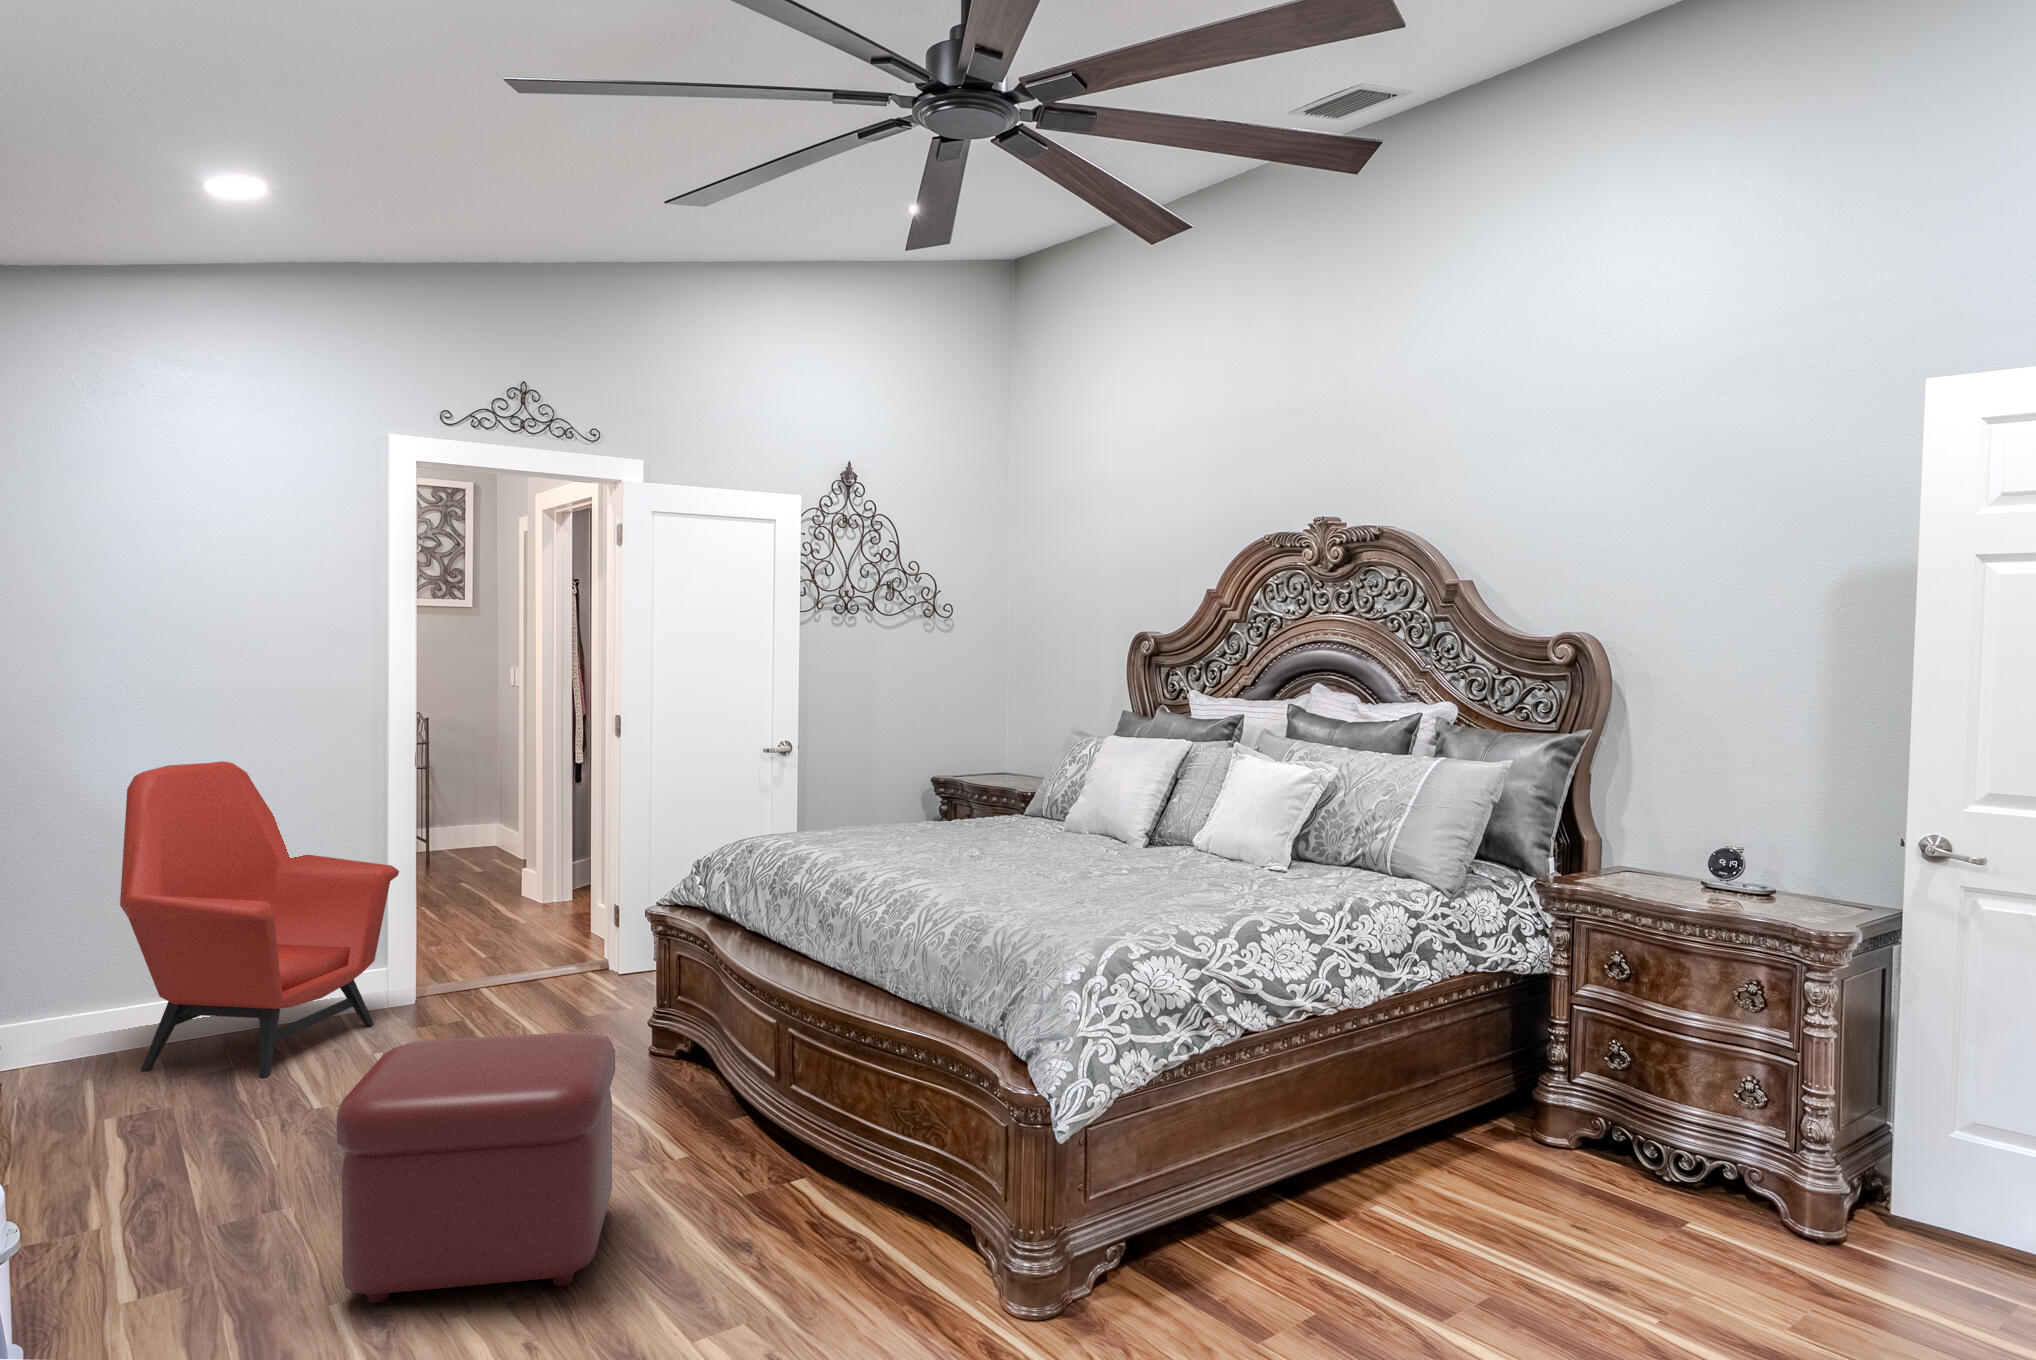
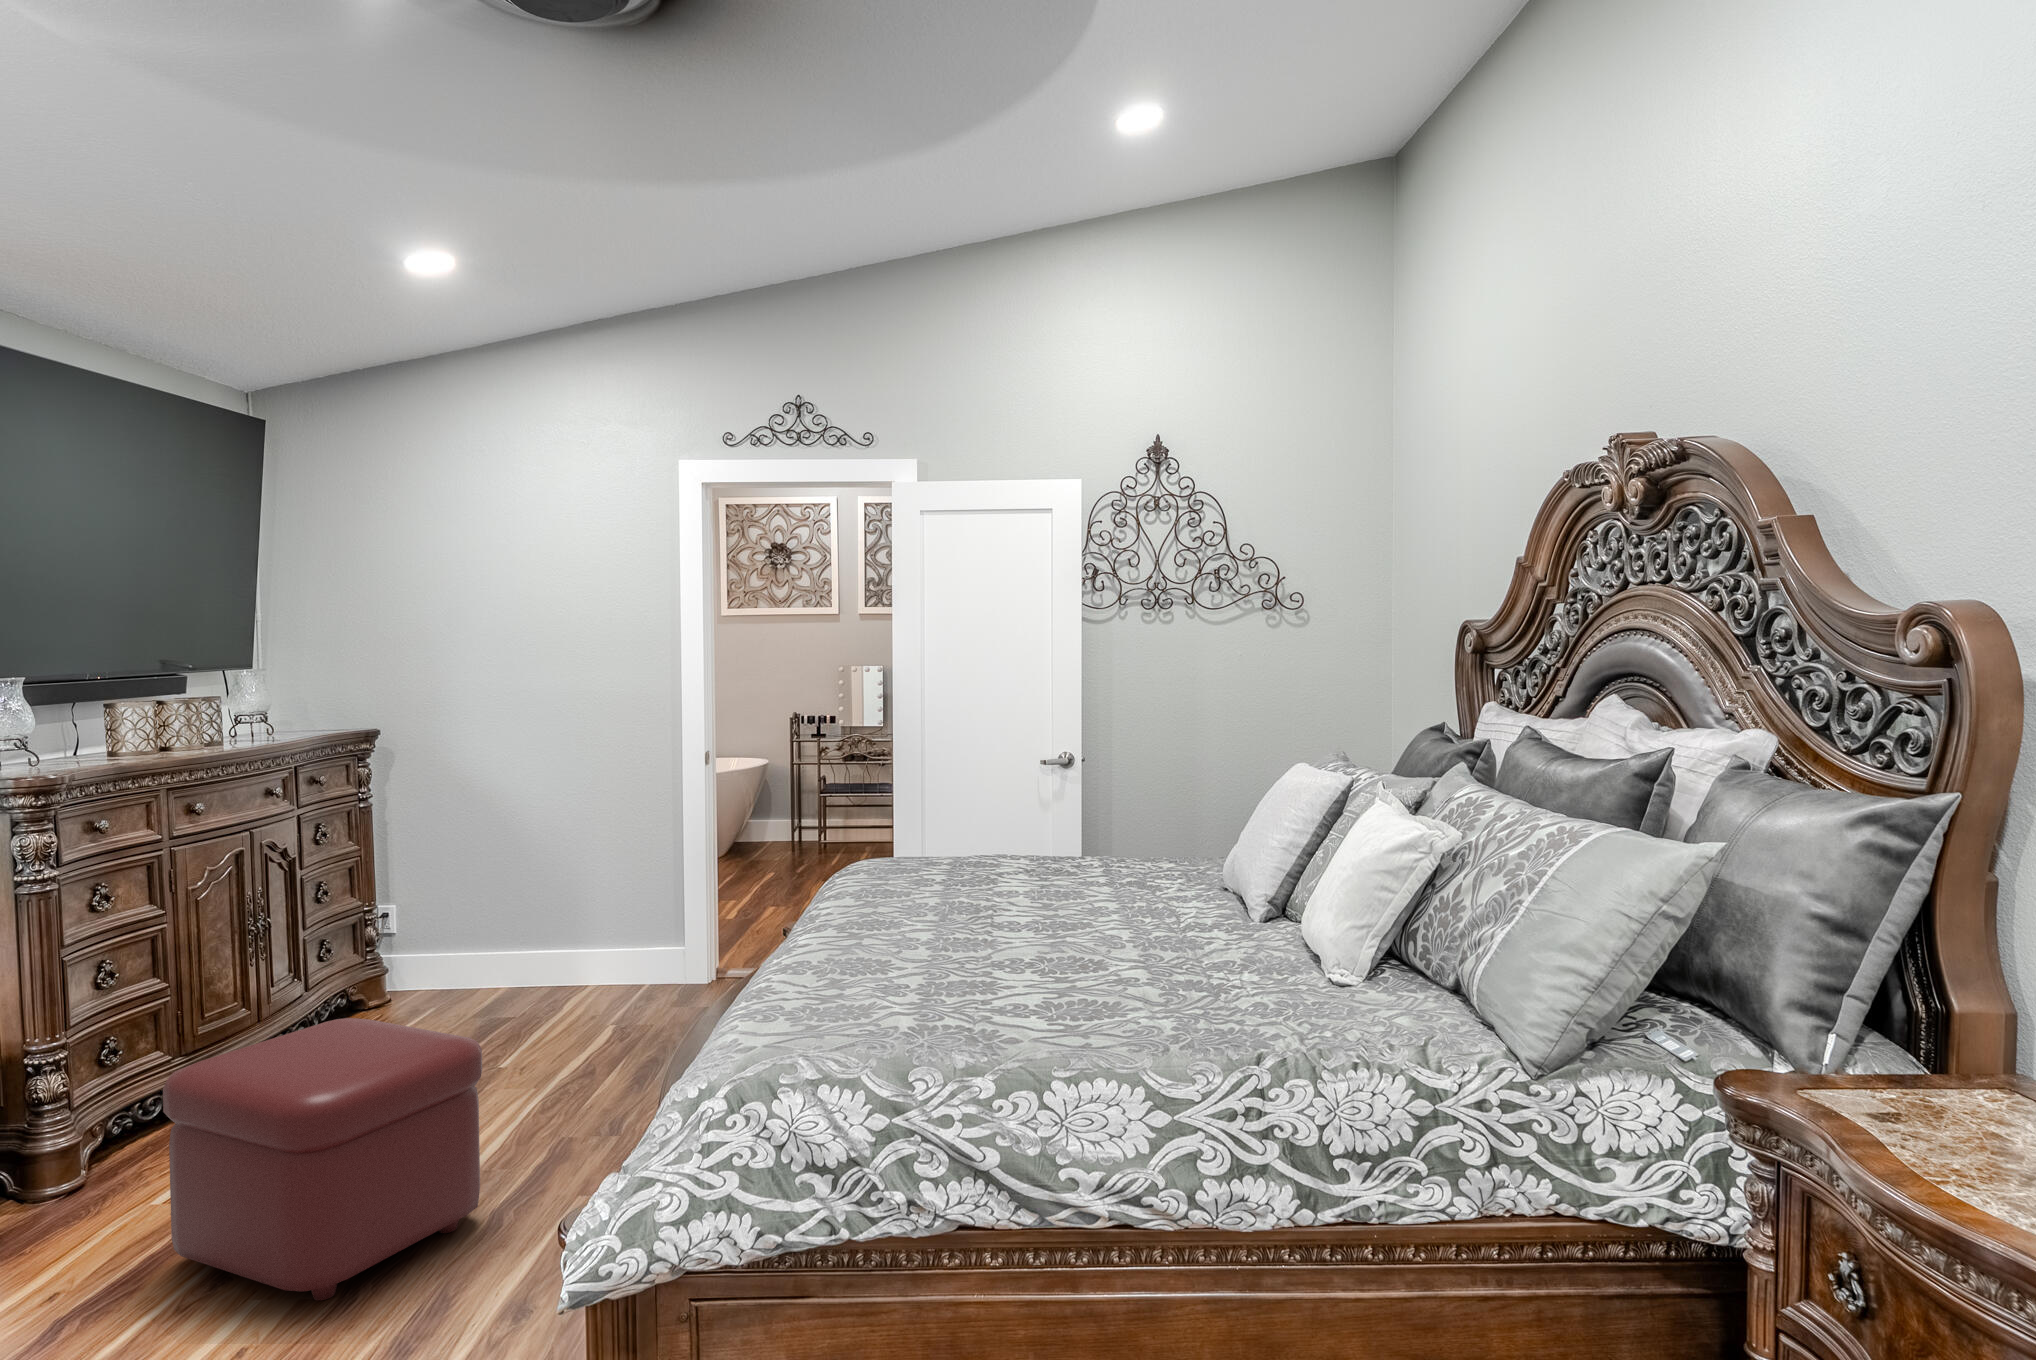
armchair: present [120,761,399,1078] -> none [431,745,670,1021]

